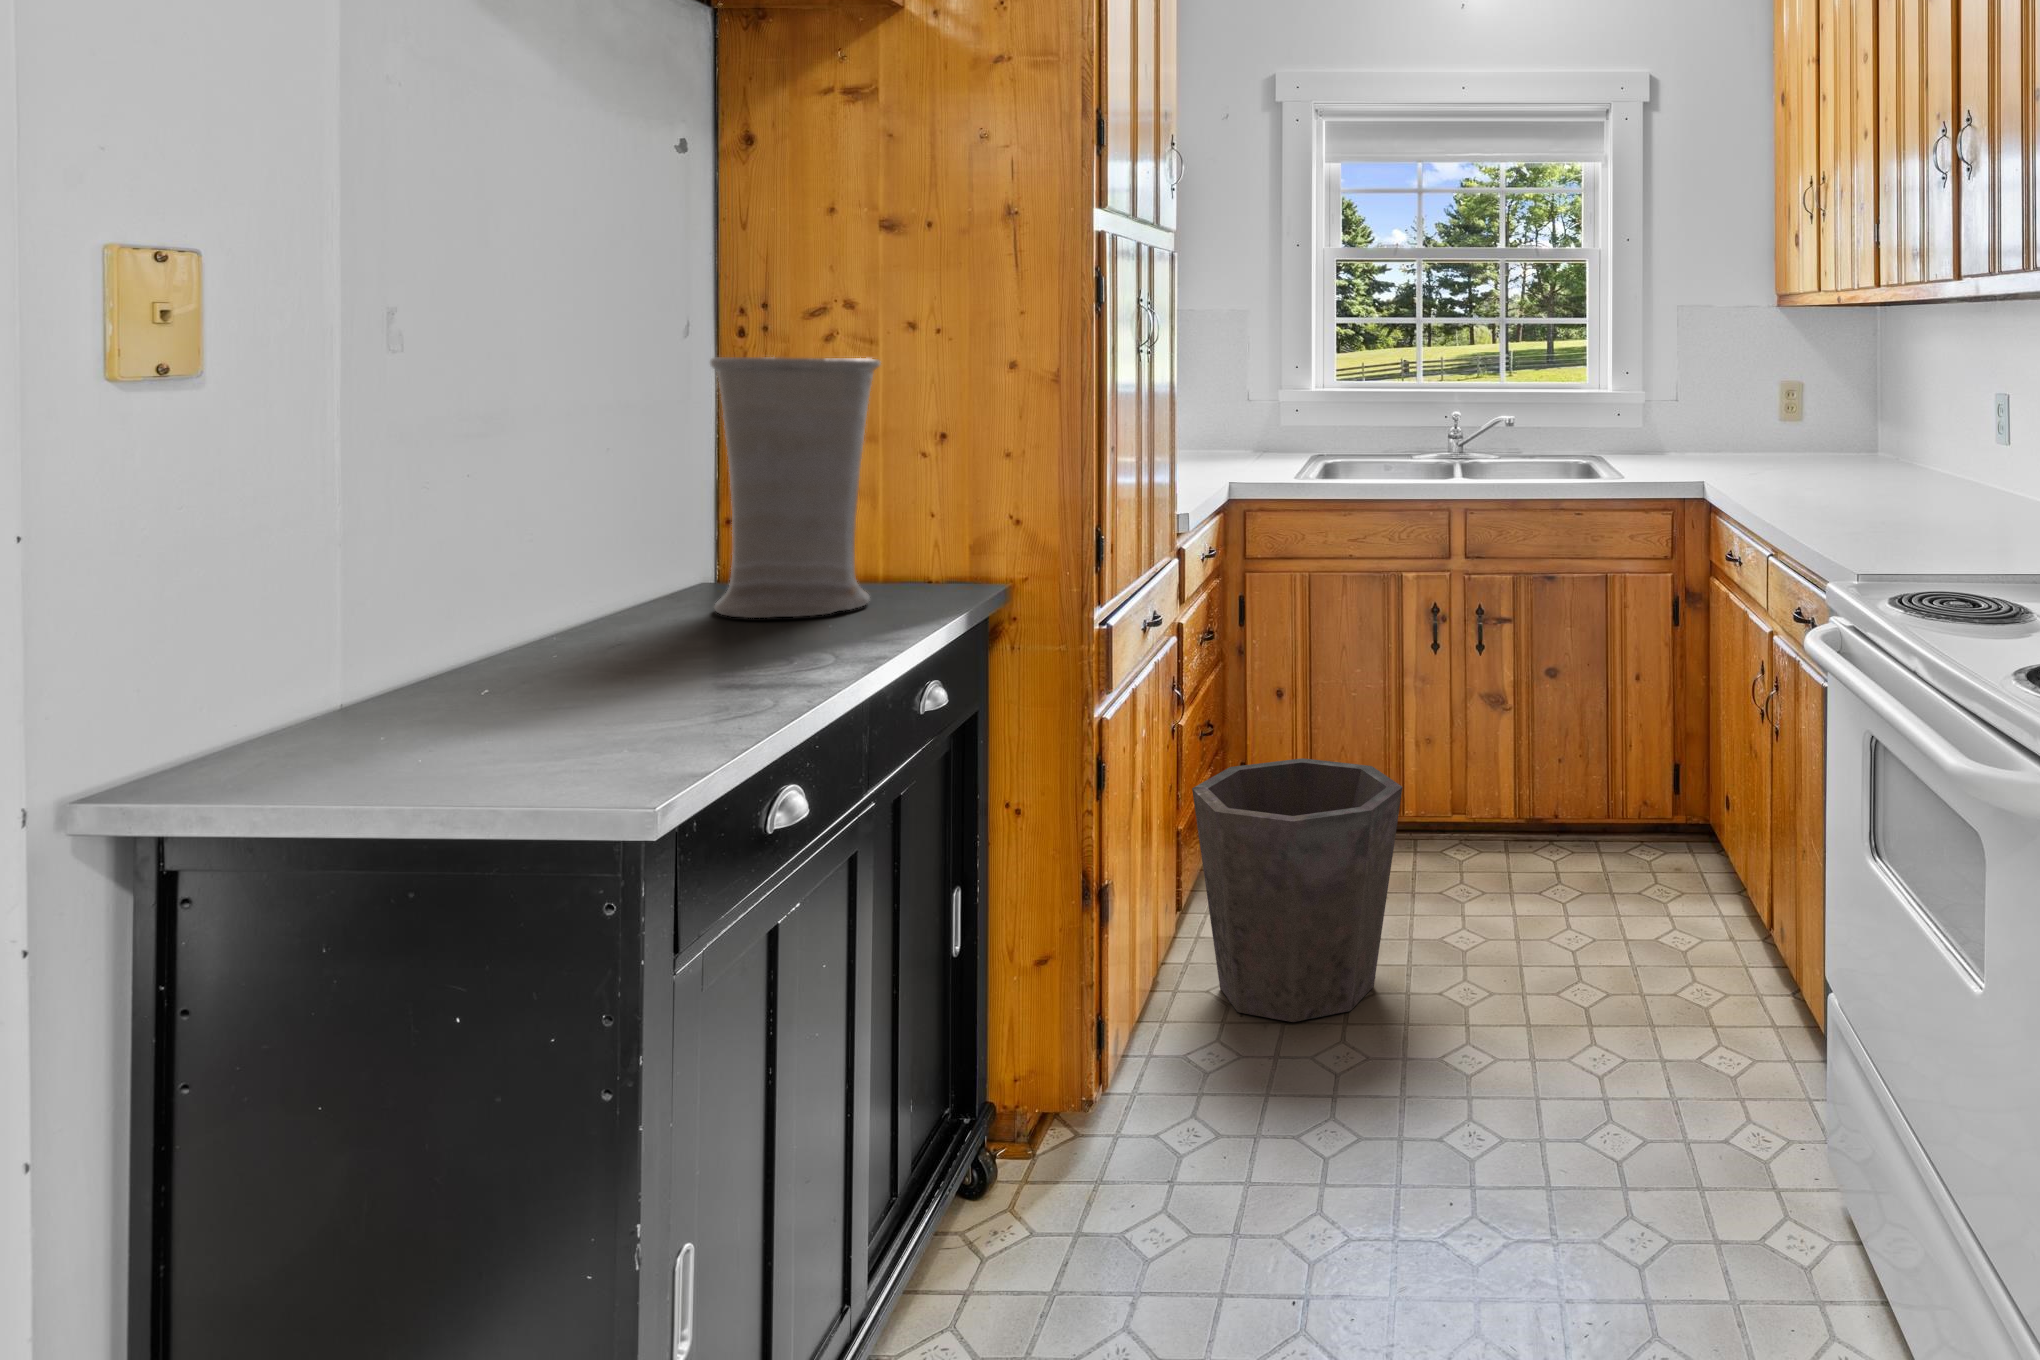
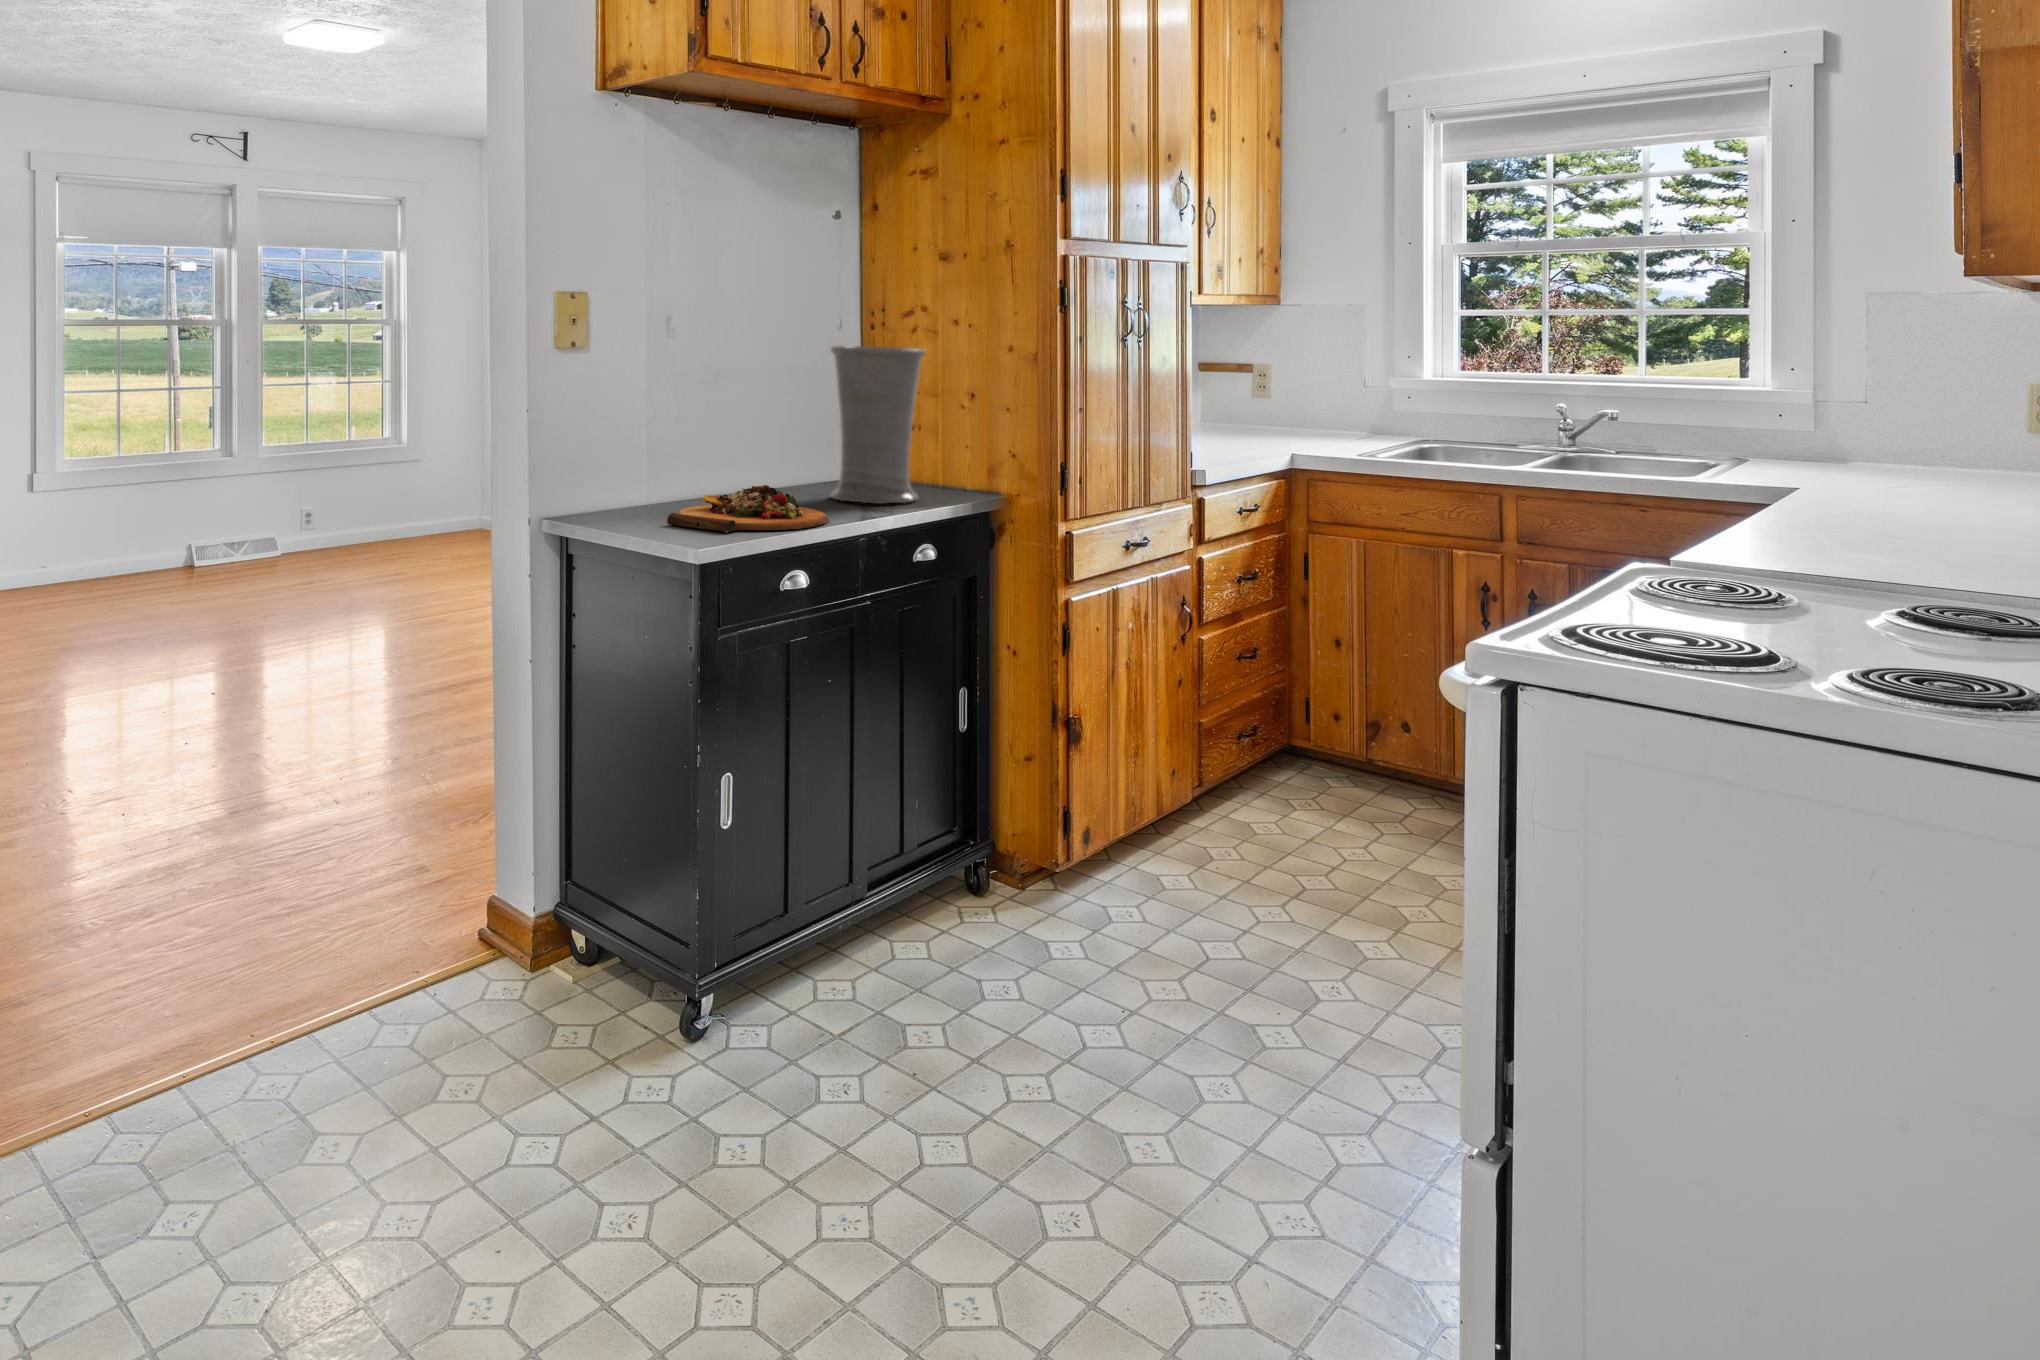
cutting board: none [469,612,794,720] -> present [667,485,829,532]
waste bin: present [1192,758,1402,1022] -> none [1192,673,1356,873]

